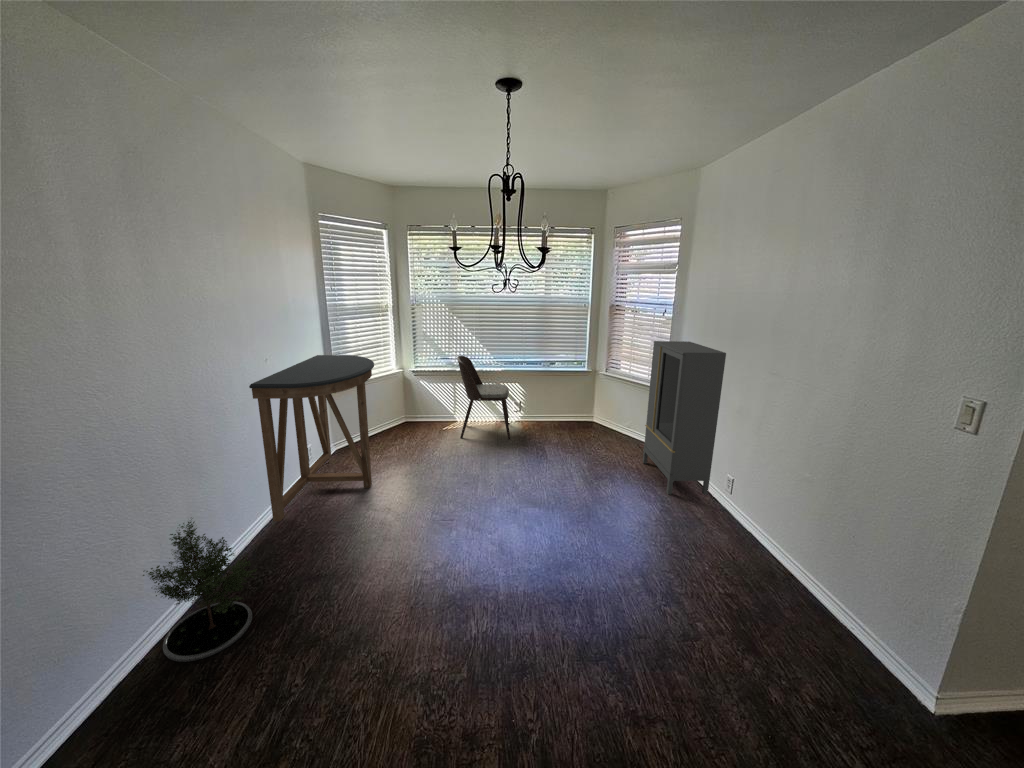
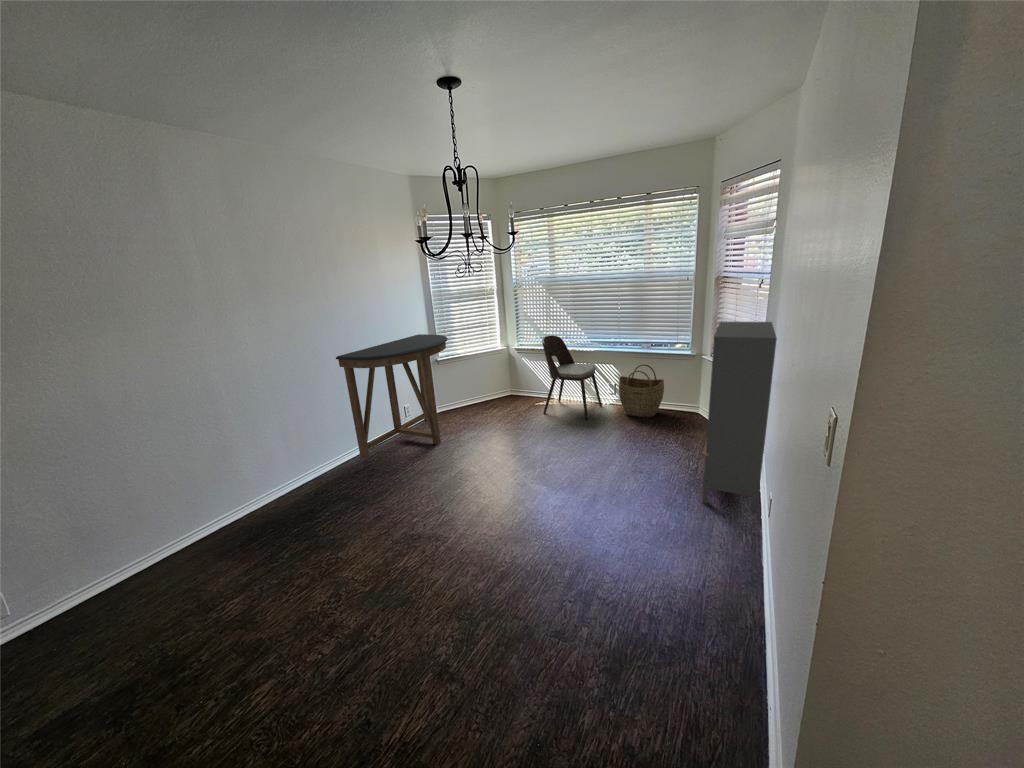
woven basket: none [532,382,572,432] -> present [619,364,664,418]
potted tree: present [143,522,256,662] -> none [230,441,301,532]

